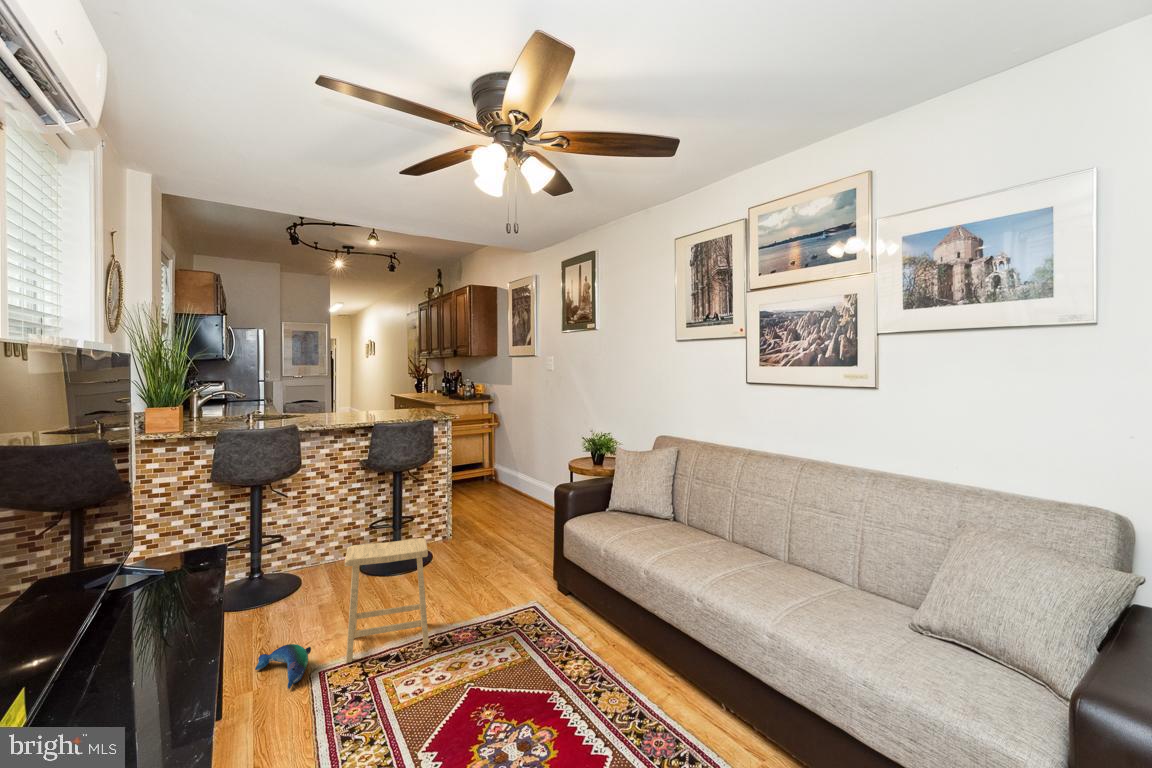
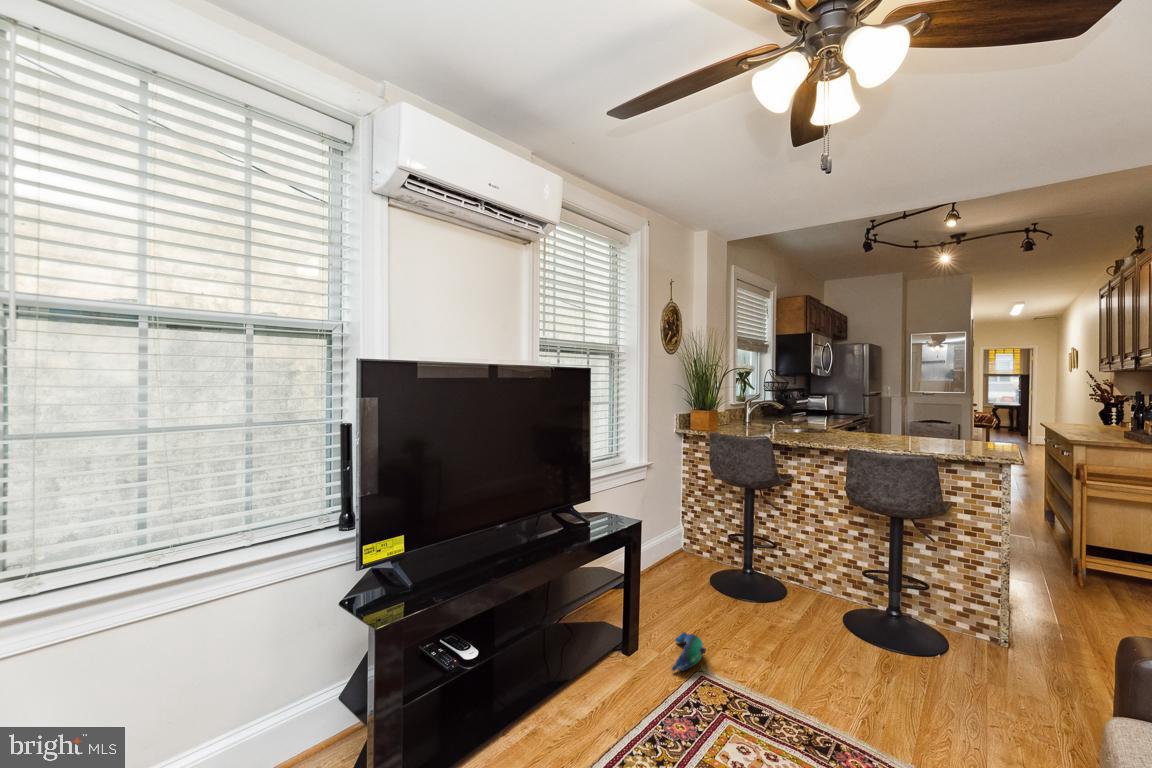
footstool: present [345,538,429,663] -> none [725,573,834,737]

